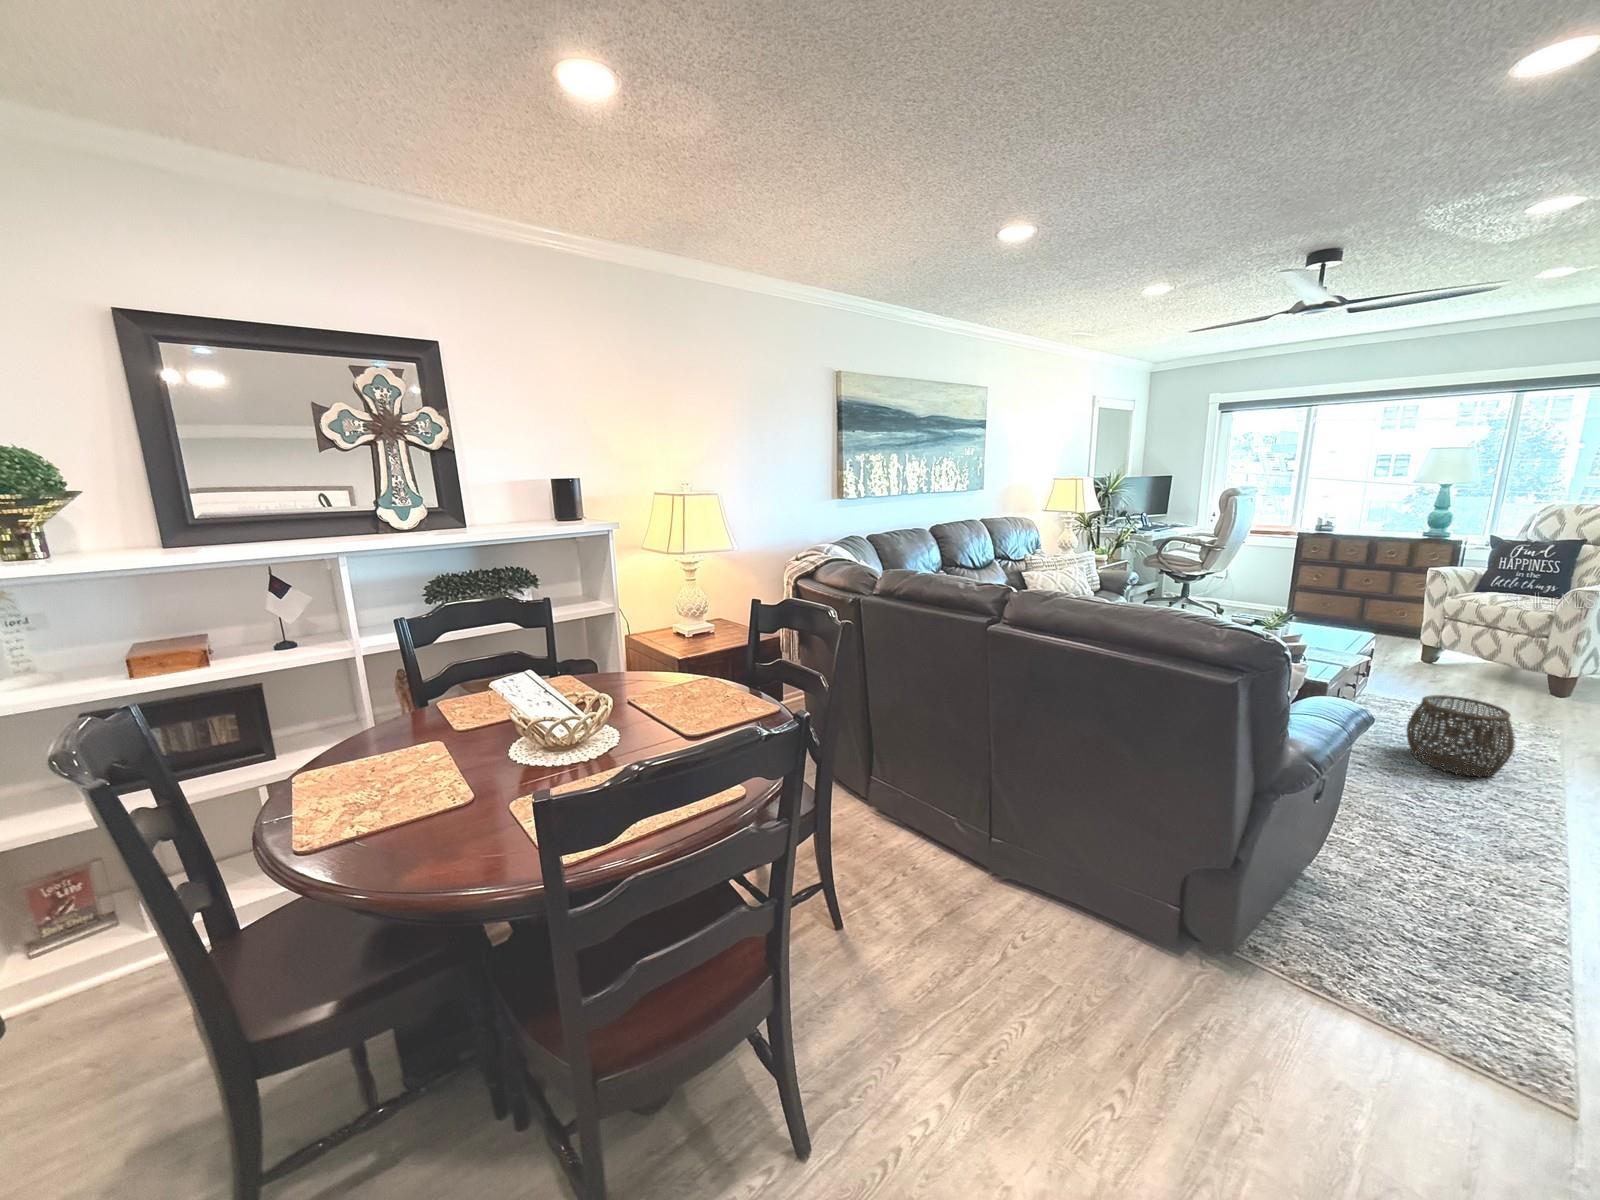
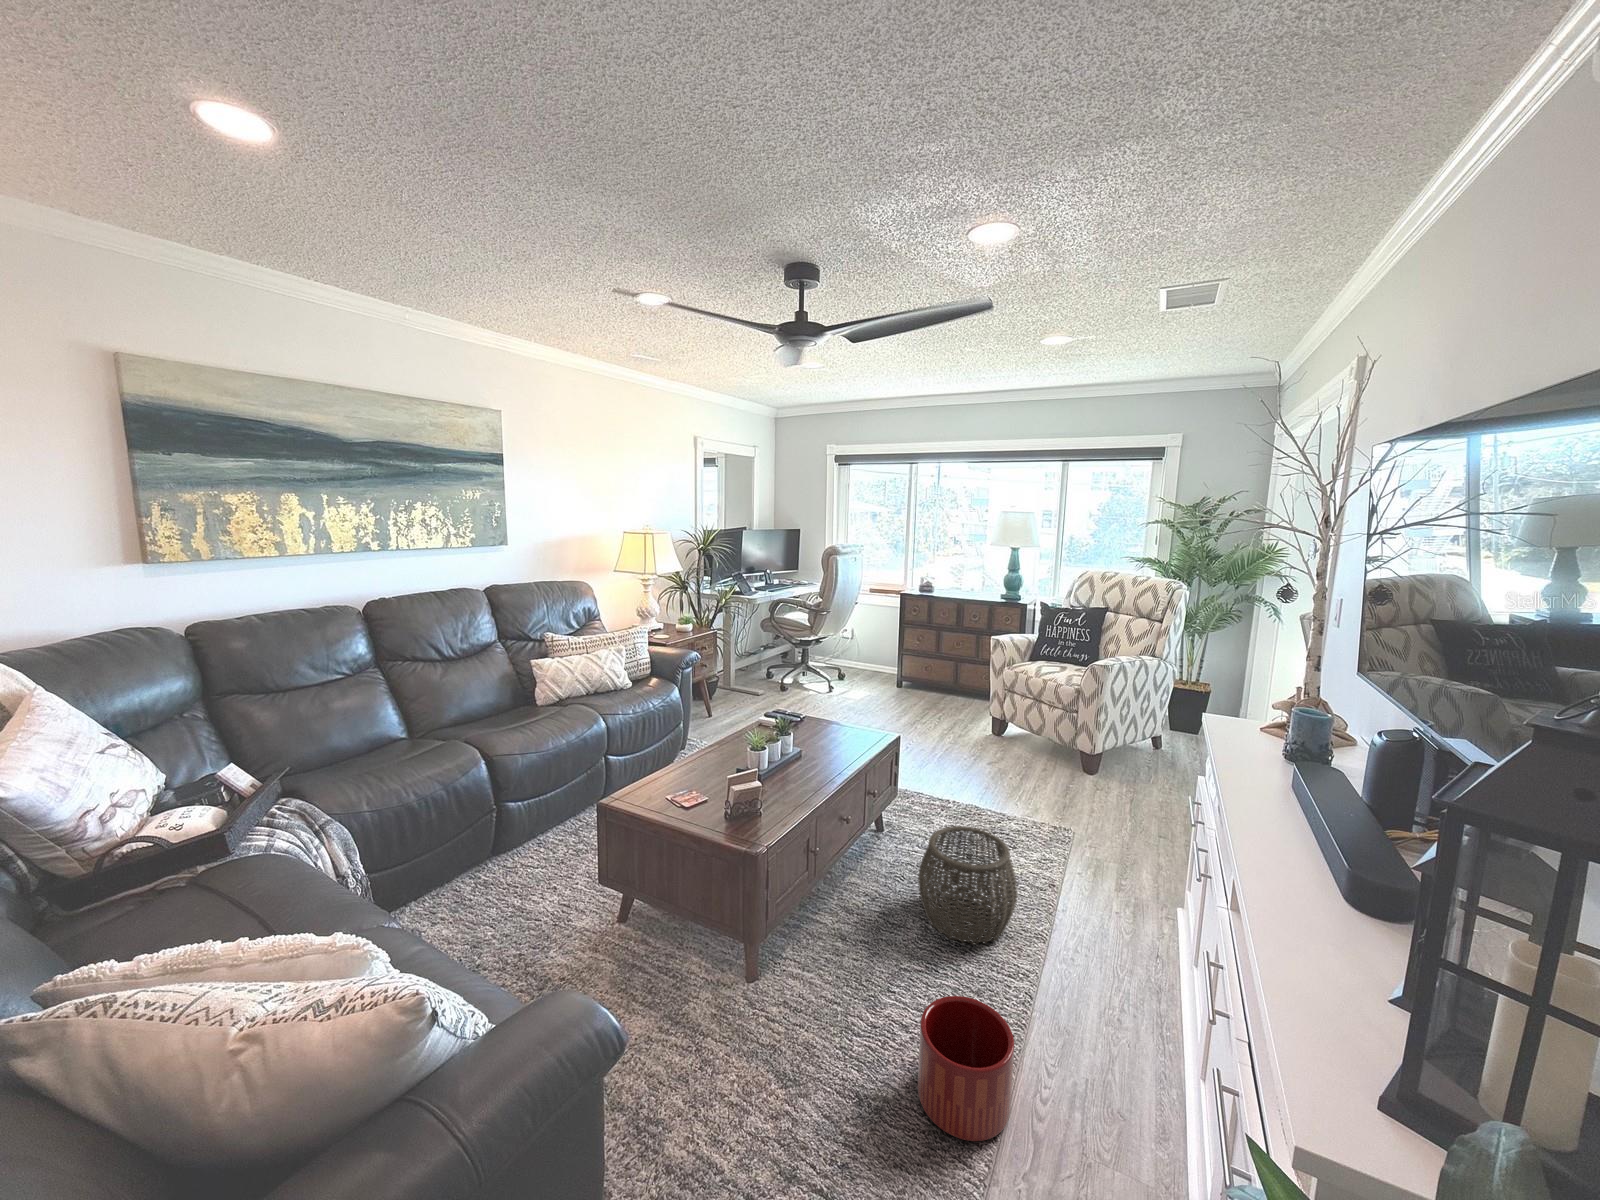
planter: none [1455,775,1556,853] -> present [918,996,1014,1141]

